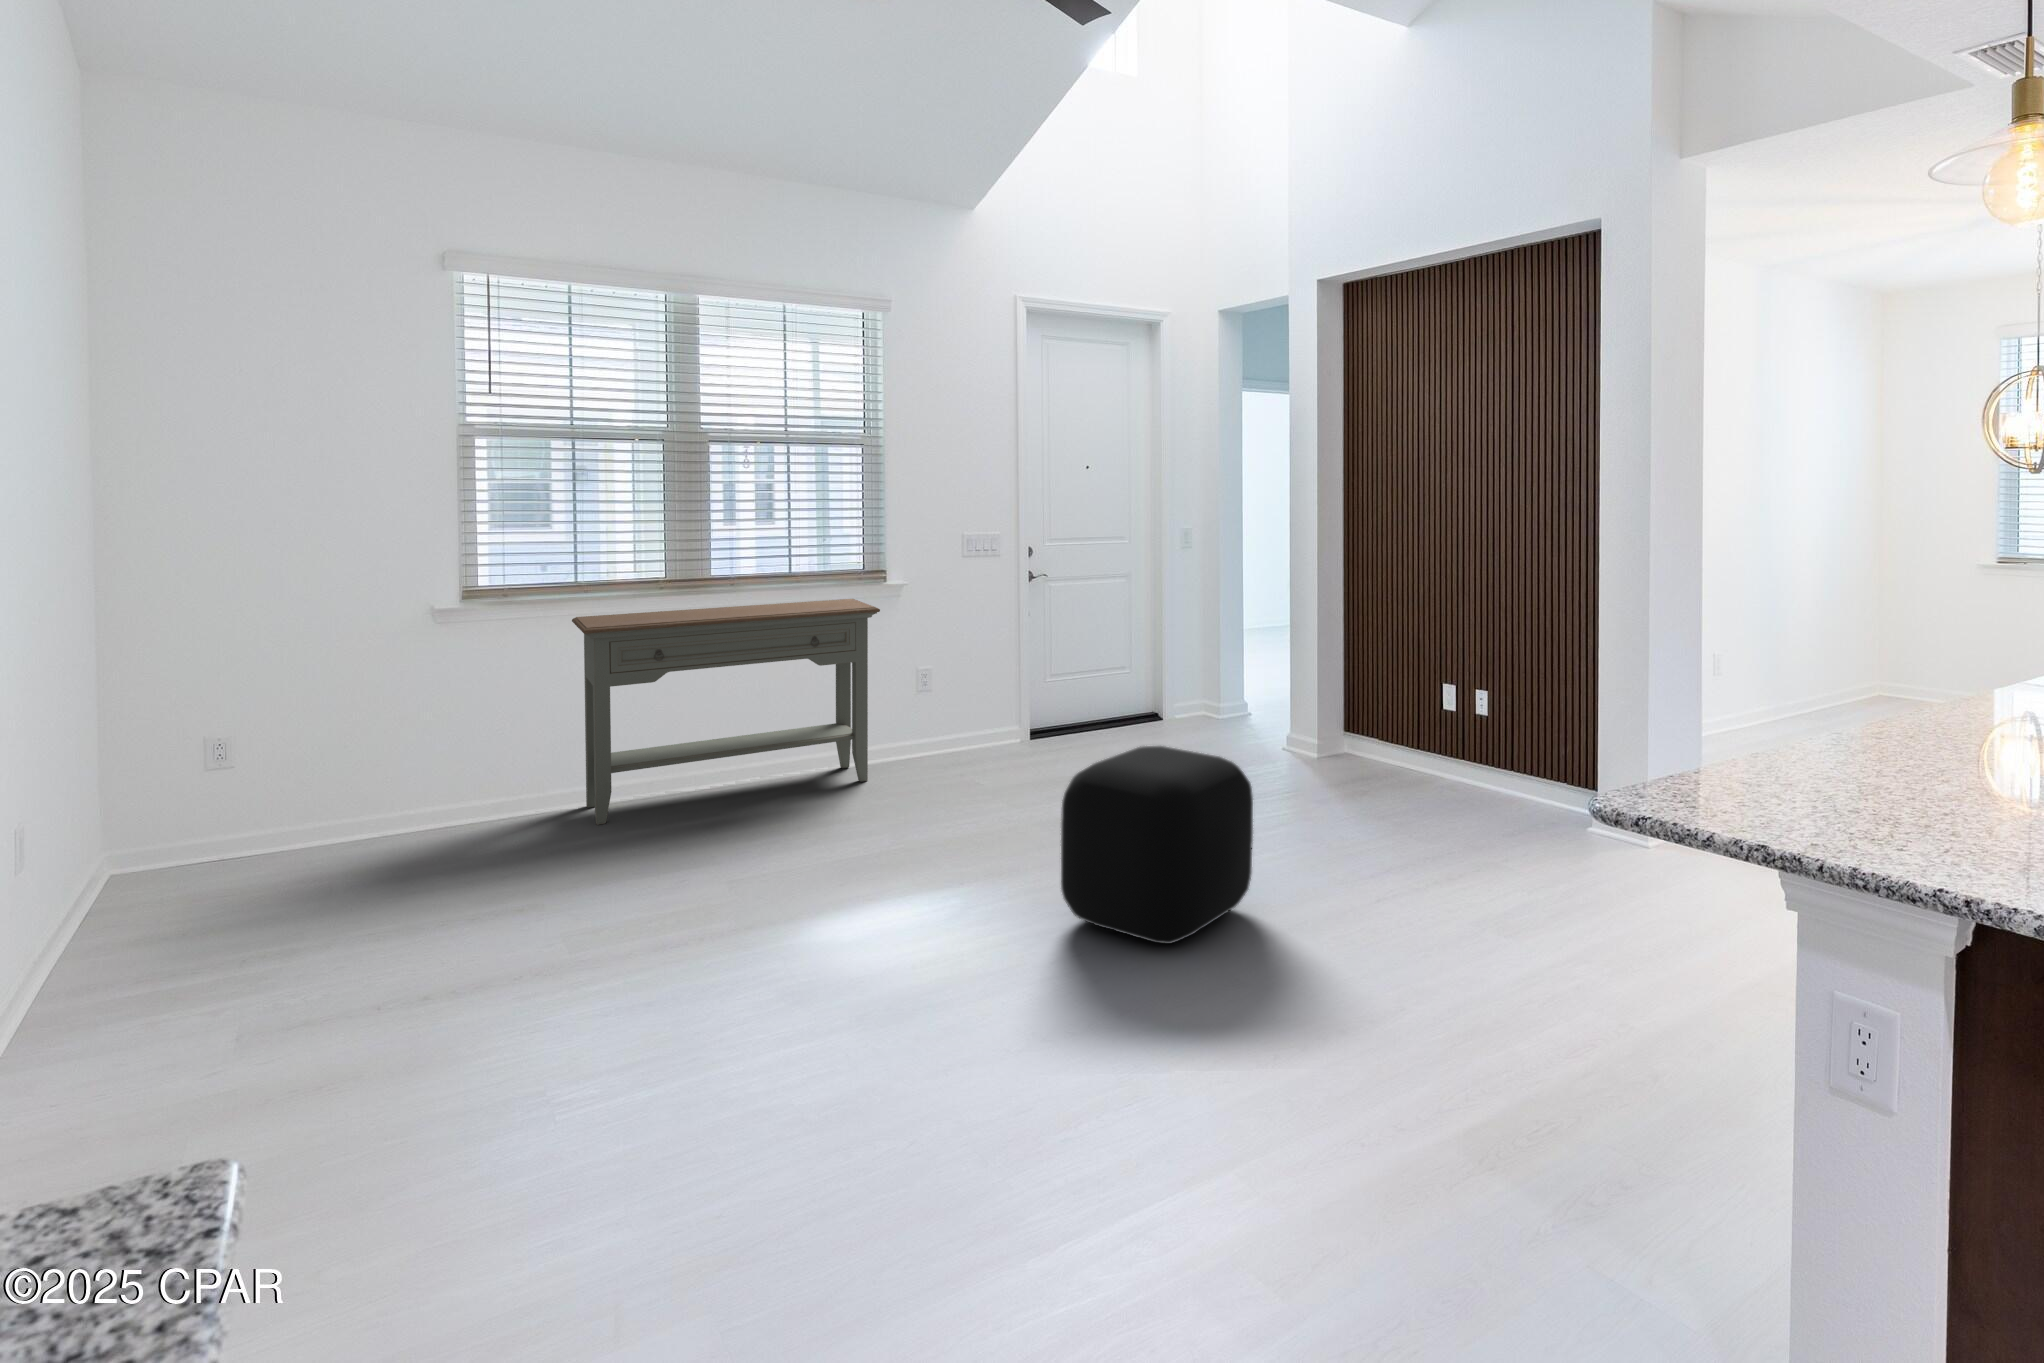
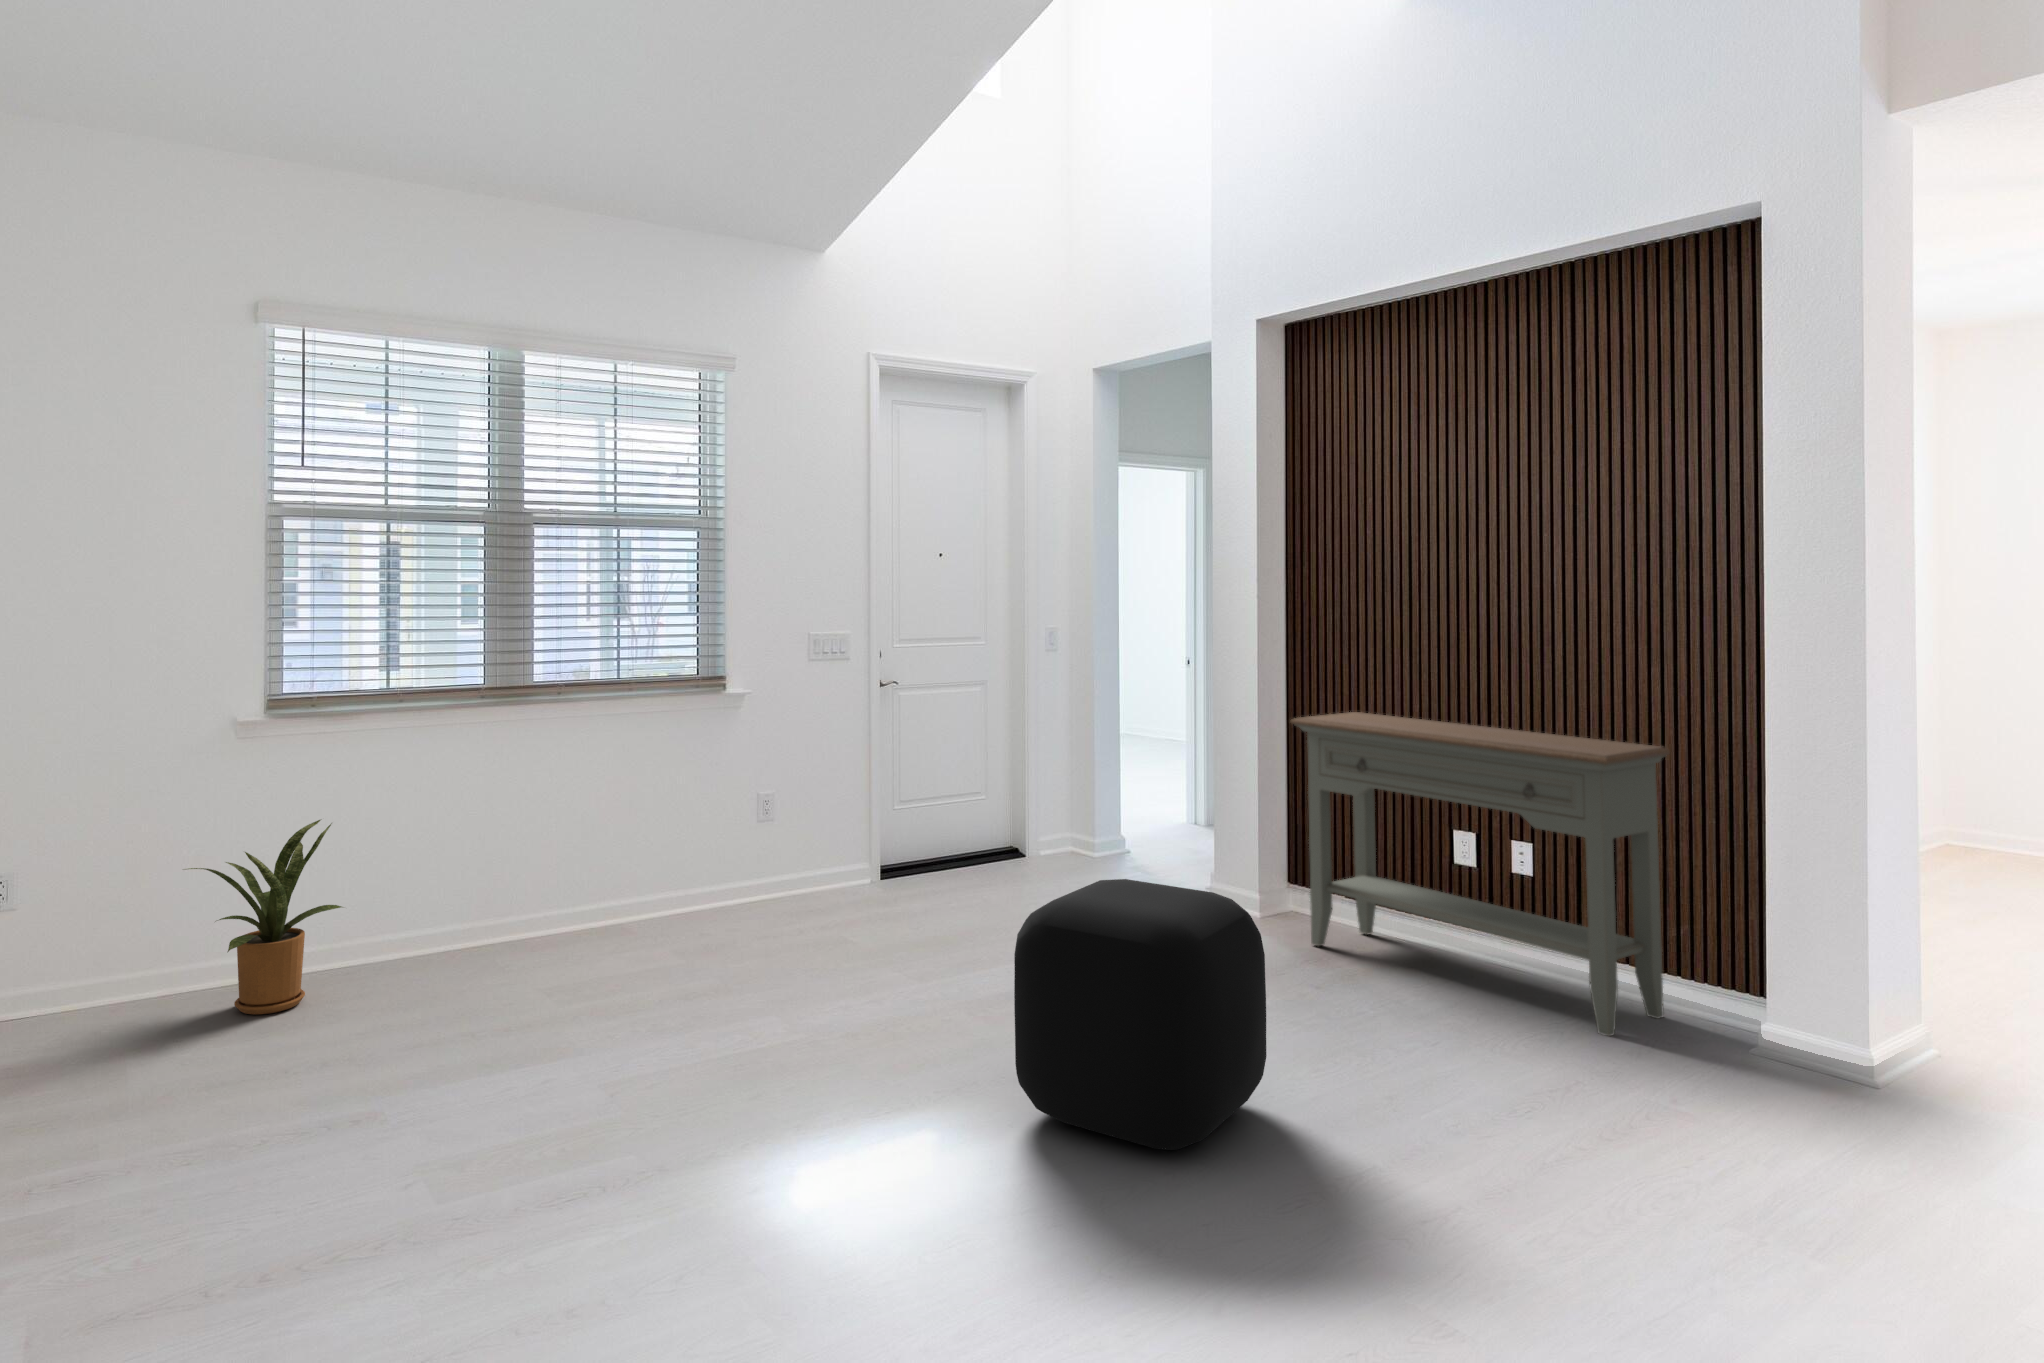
console table: present [572,599,880,825] -> present [1290,712,1670,1036]
house plant: none [385,691,543,851] -> present [185,820,342,1014]

